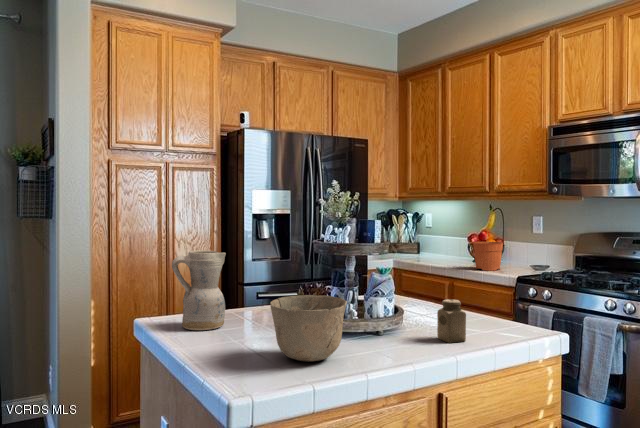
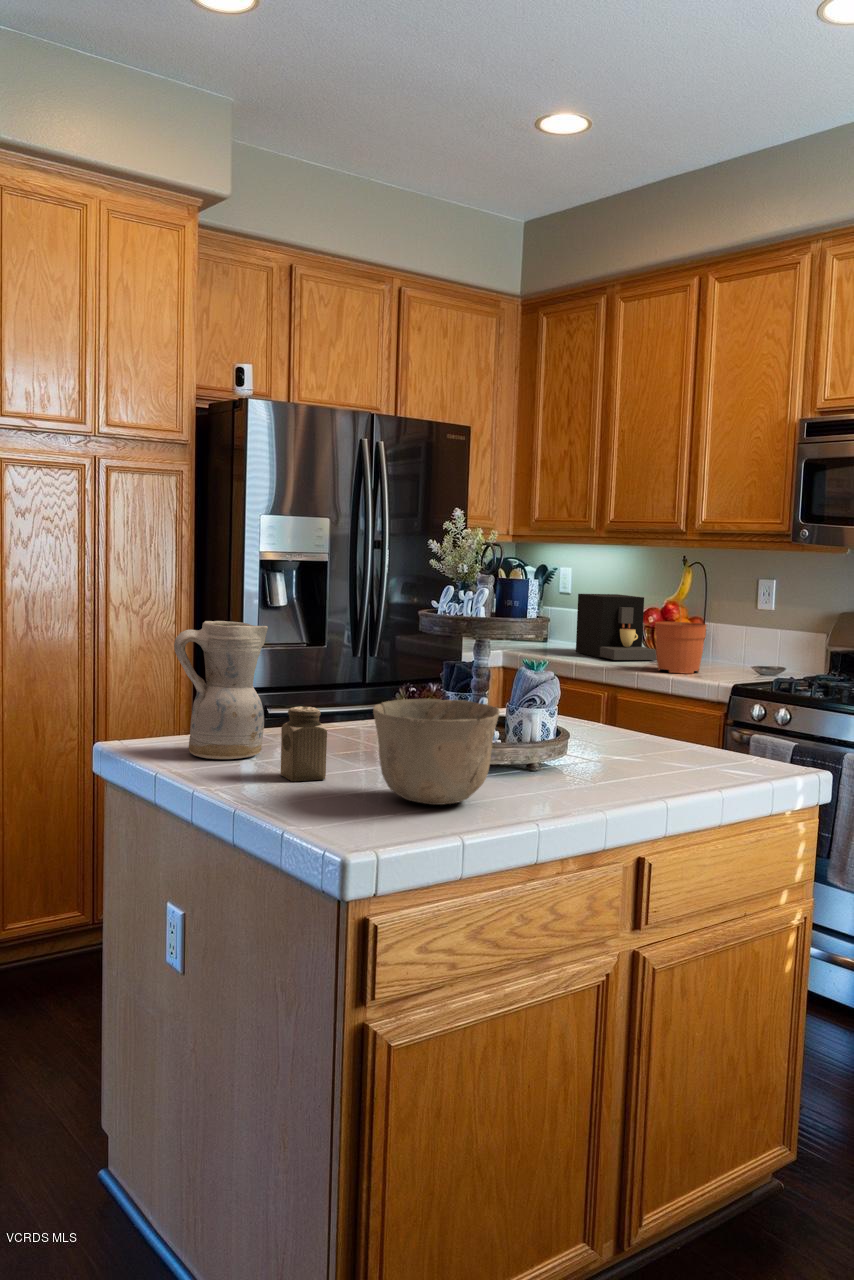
coffee maker: none [434,227,477,263] -> present [576,594,657,660]
salt shaker: present [437,299,466,343] -> present [281,707,327,781]

